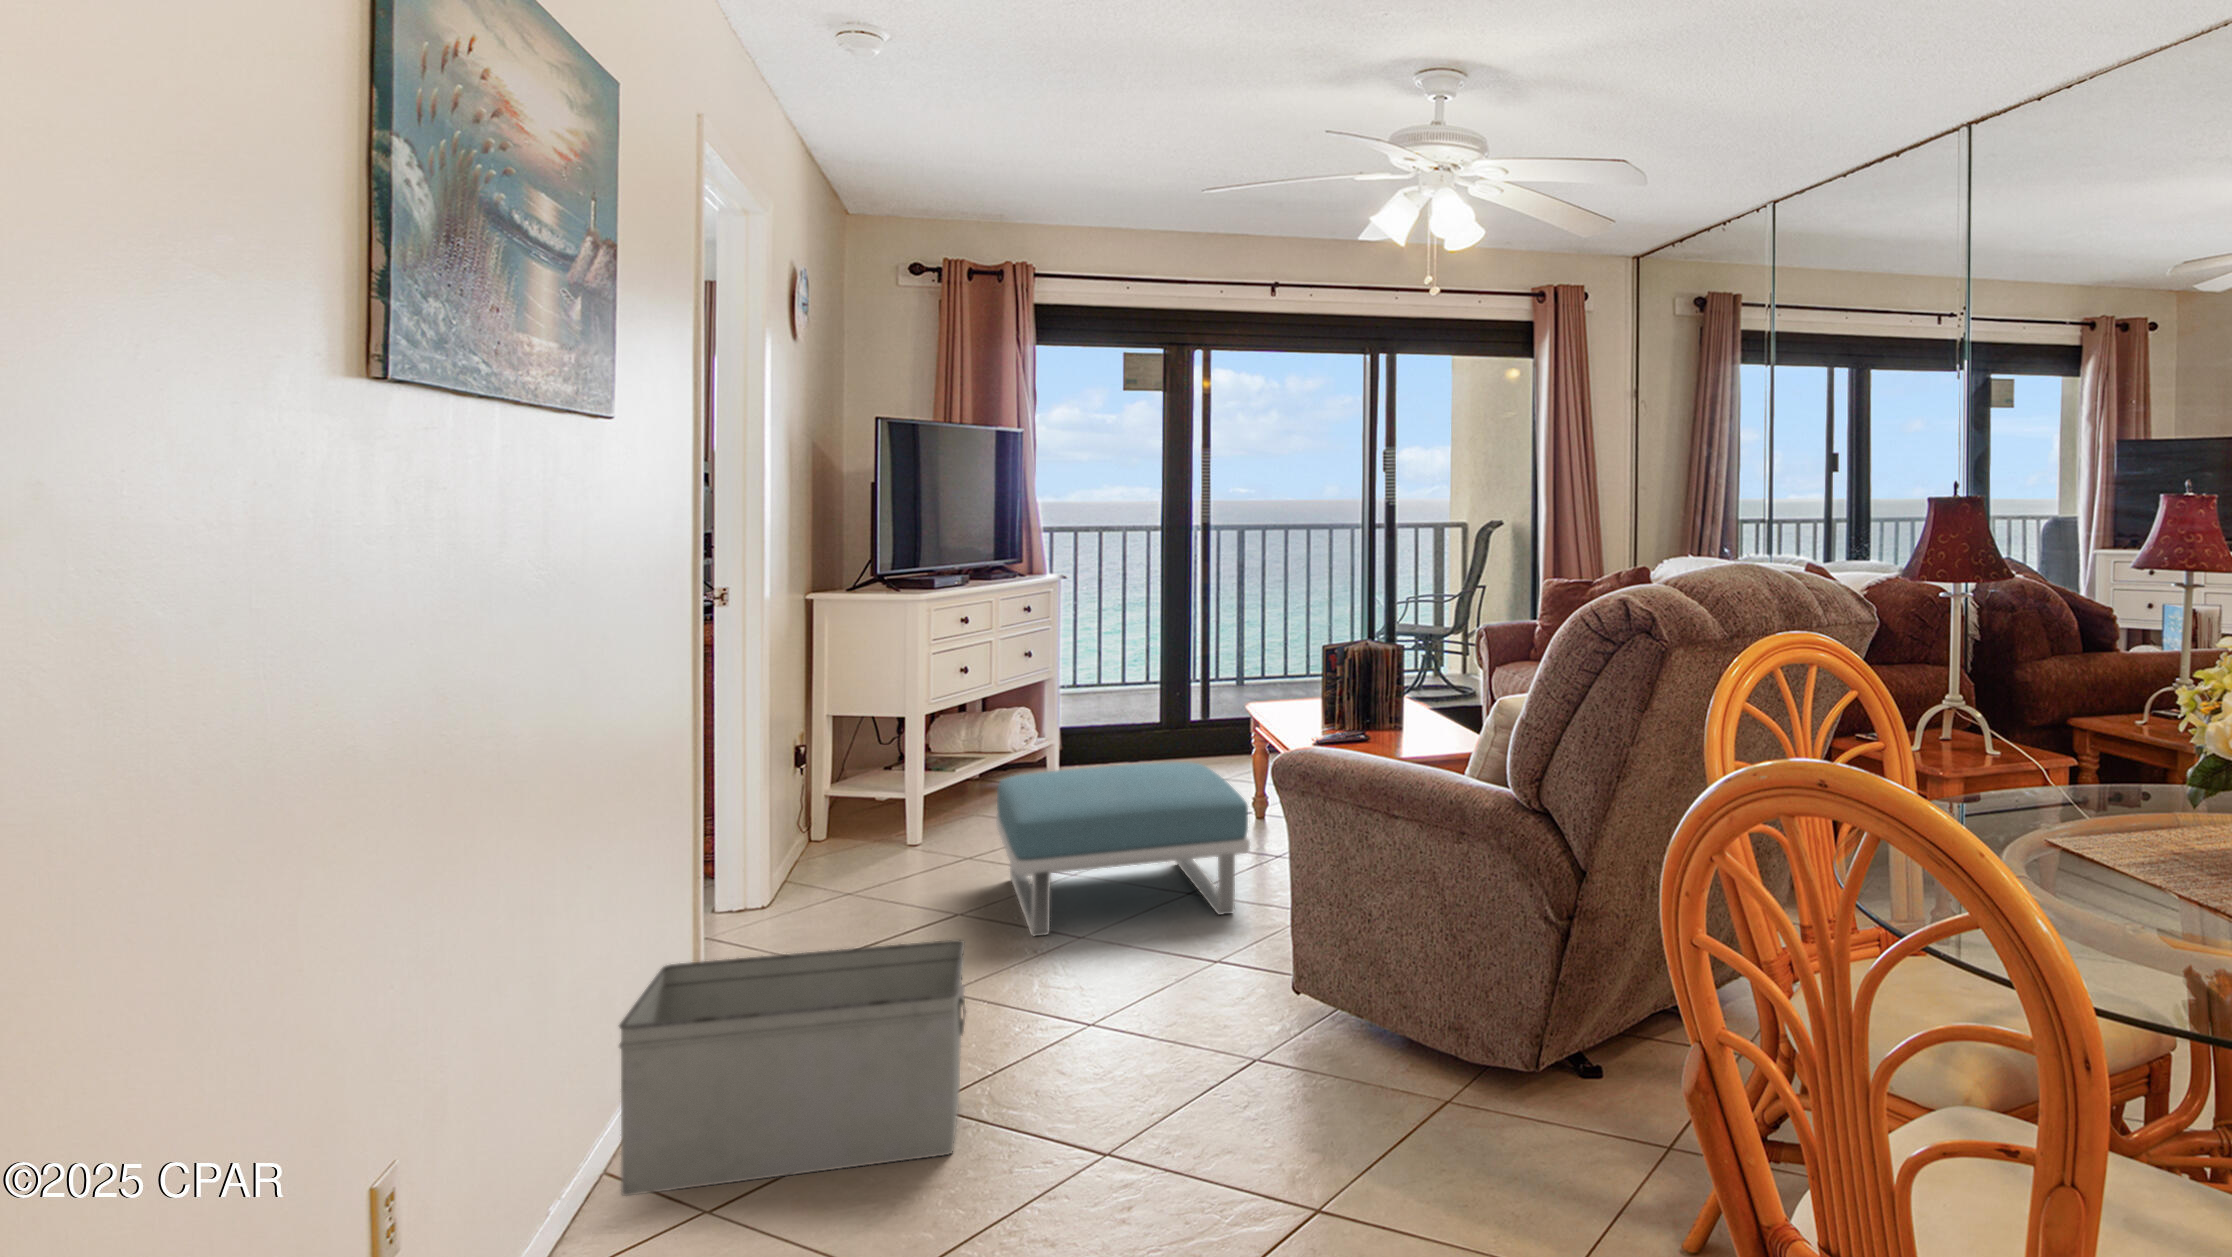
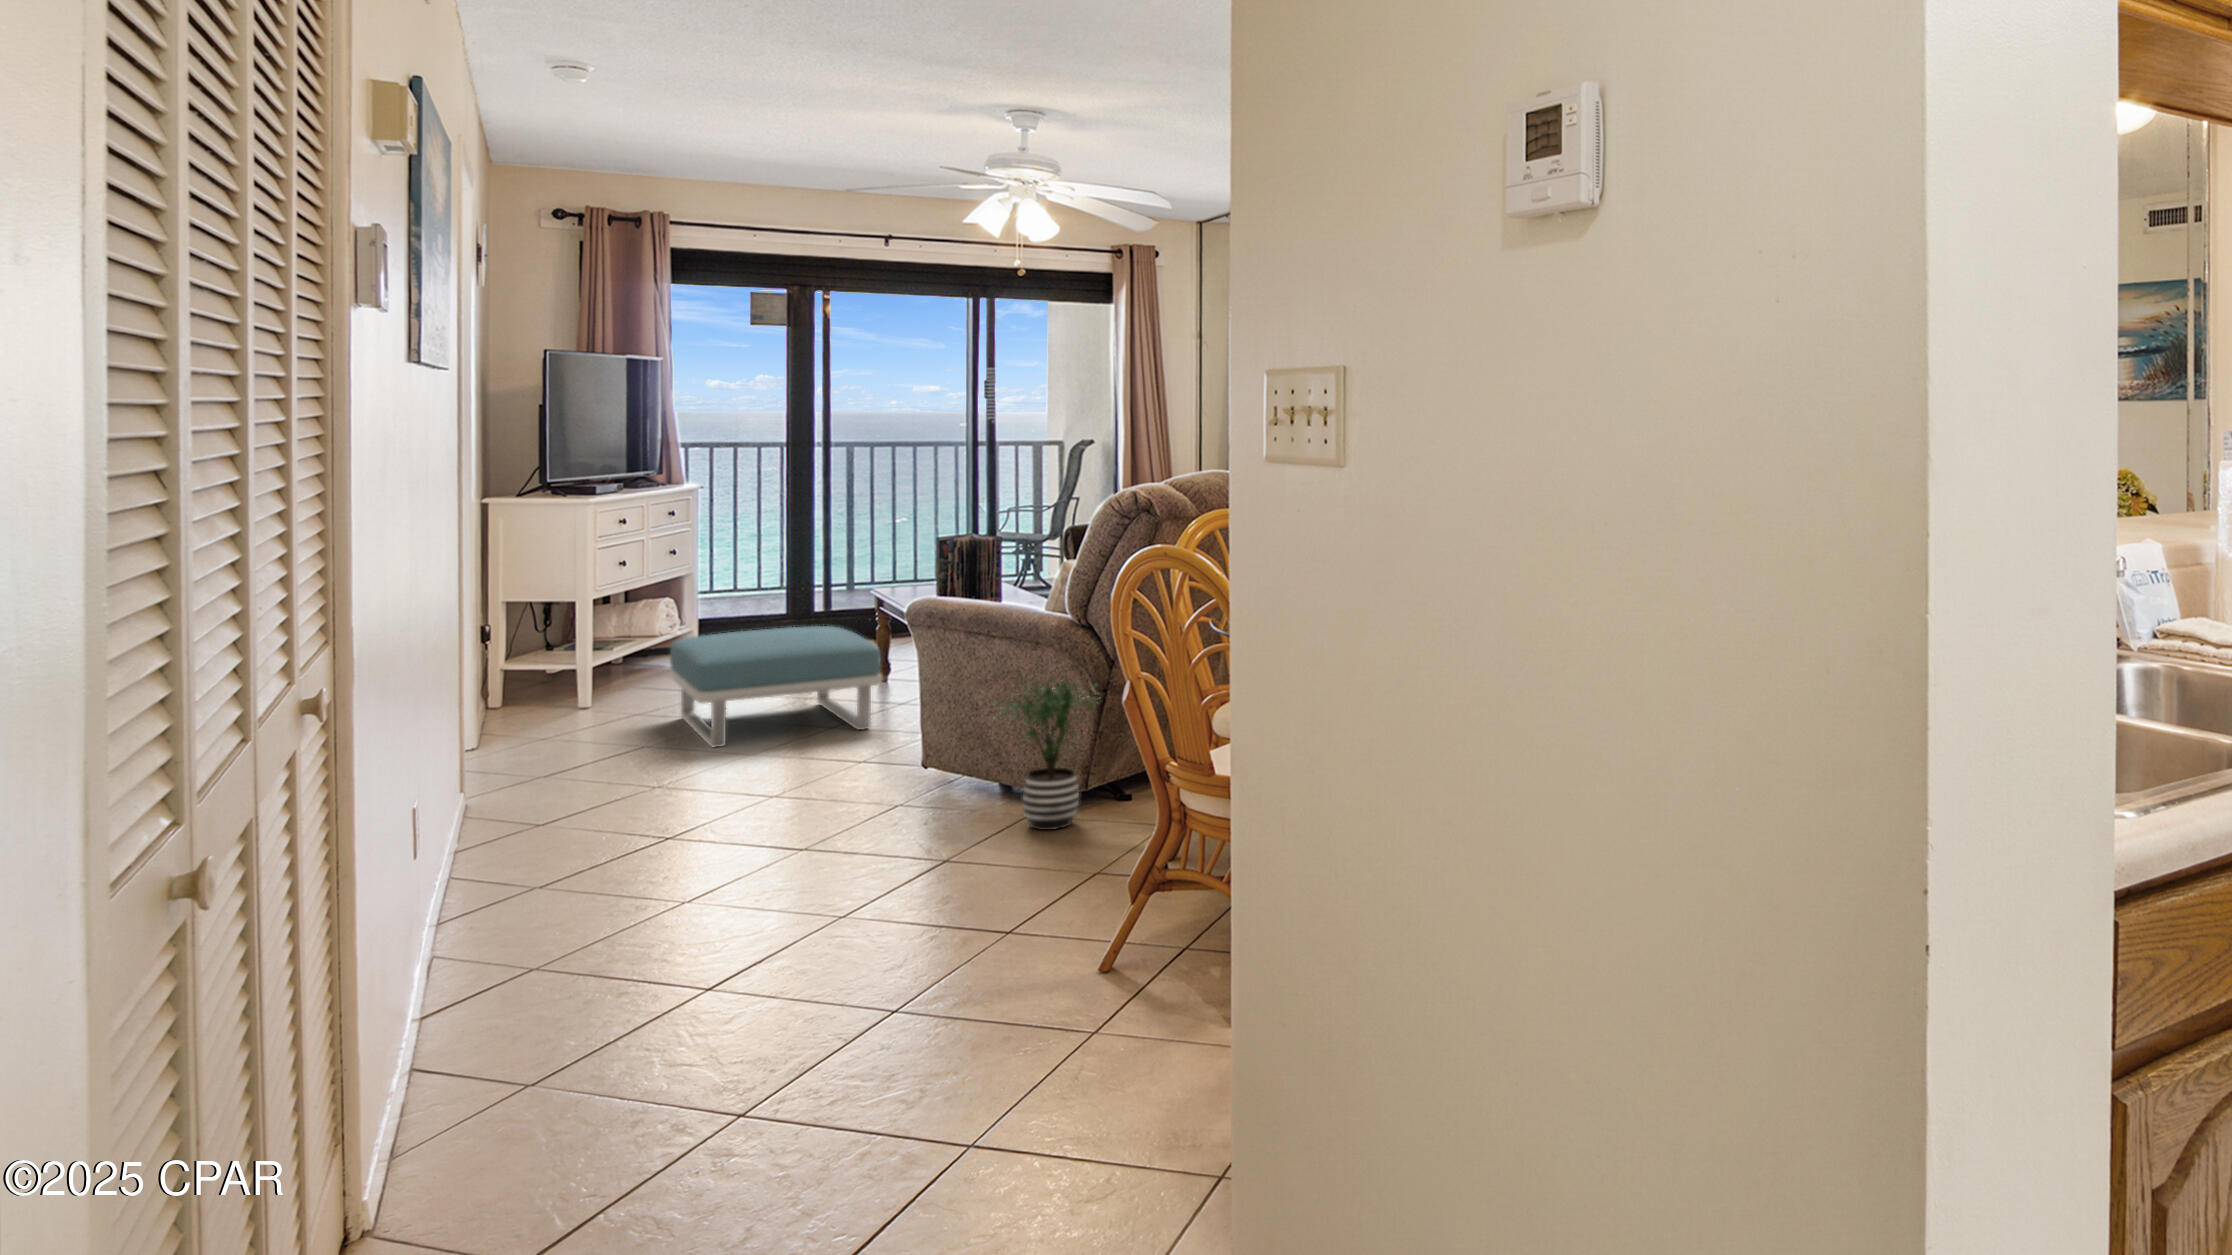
potted plant: none [1393,899,1568,1171] -> present [993,676,1098,830]
storage bin: present [619,940,965,1196] -> none [467,720,699,873]

